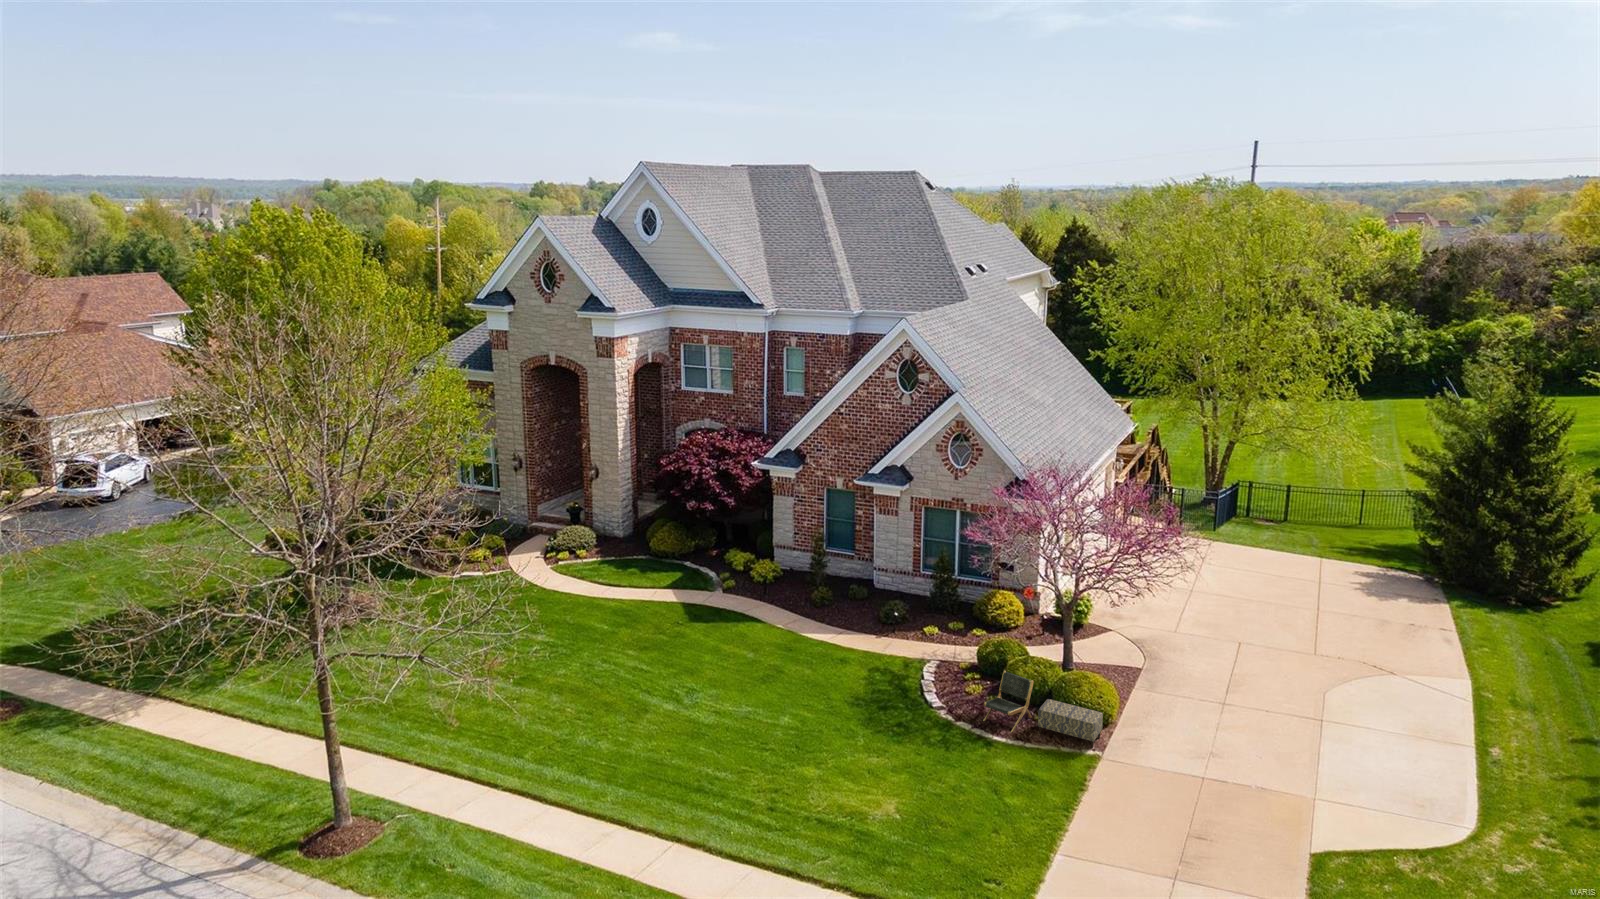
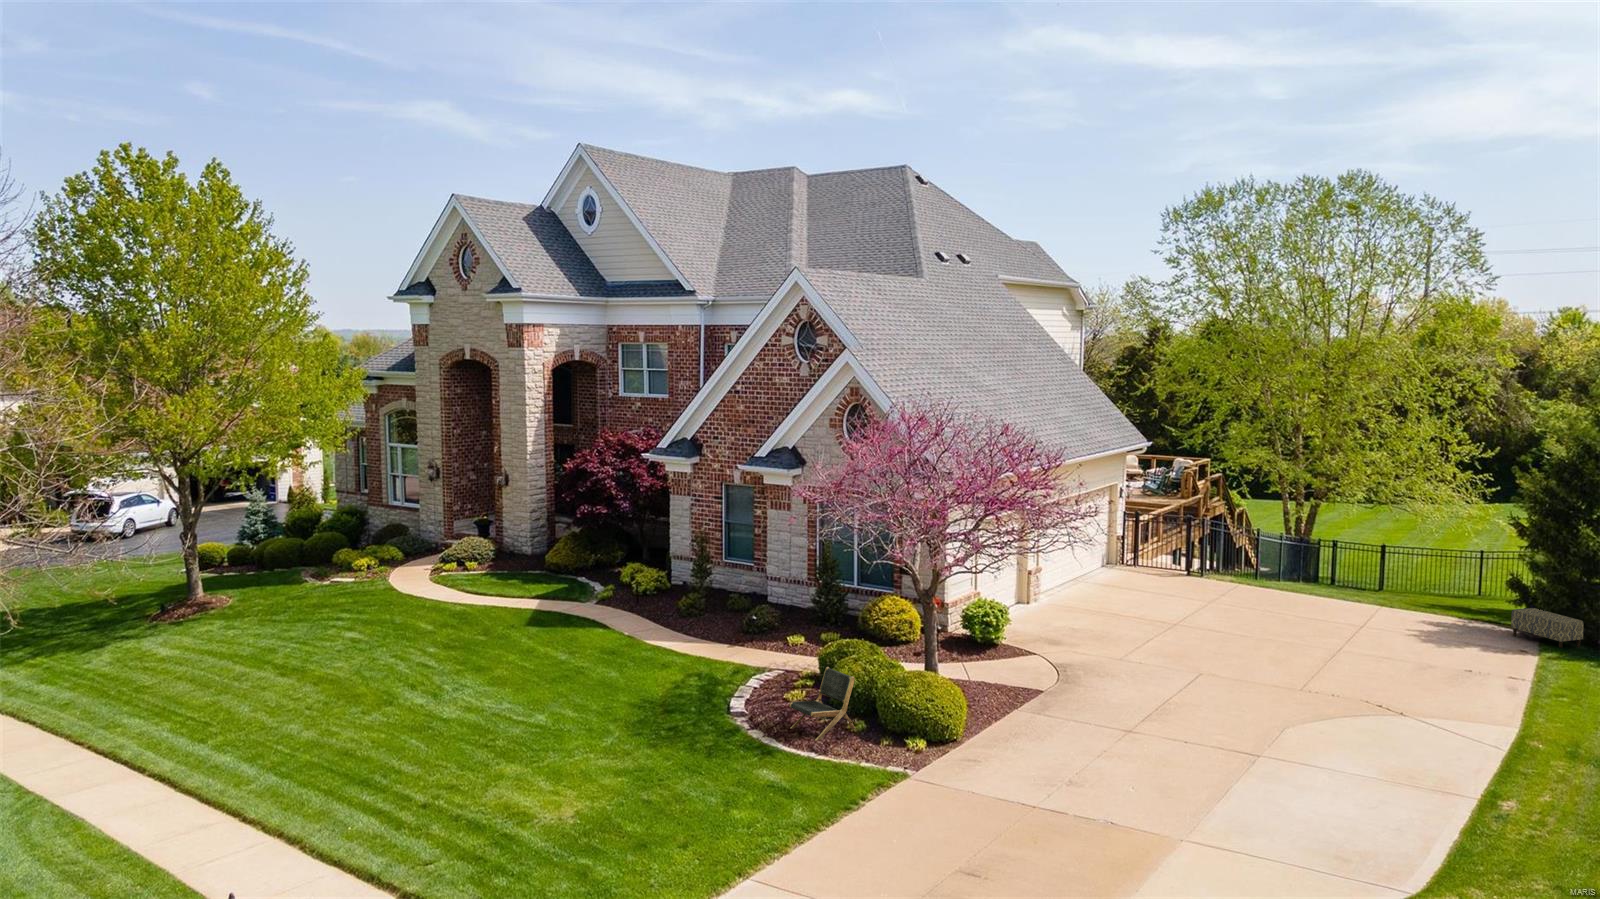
bench: present [1038,699,1103,748] -> present [1511,608,1584,648]

